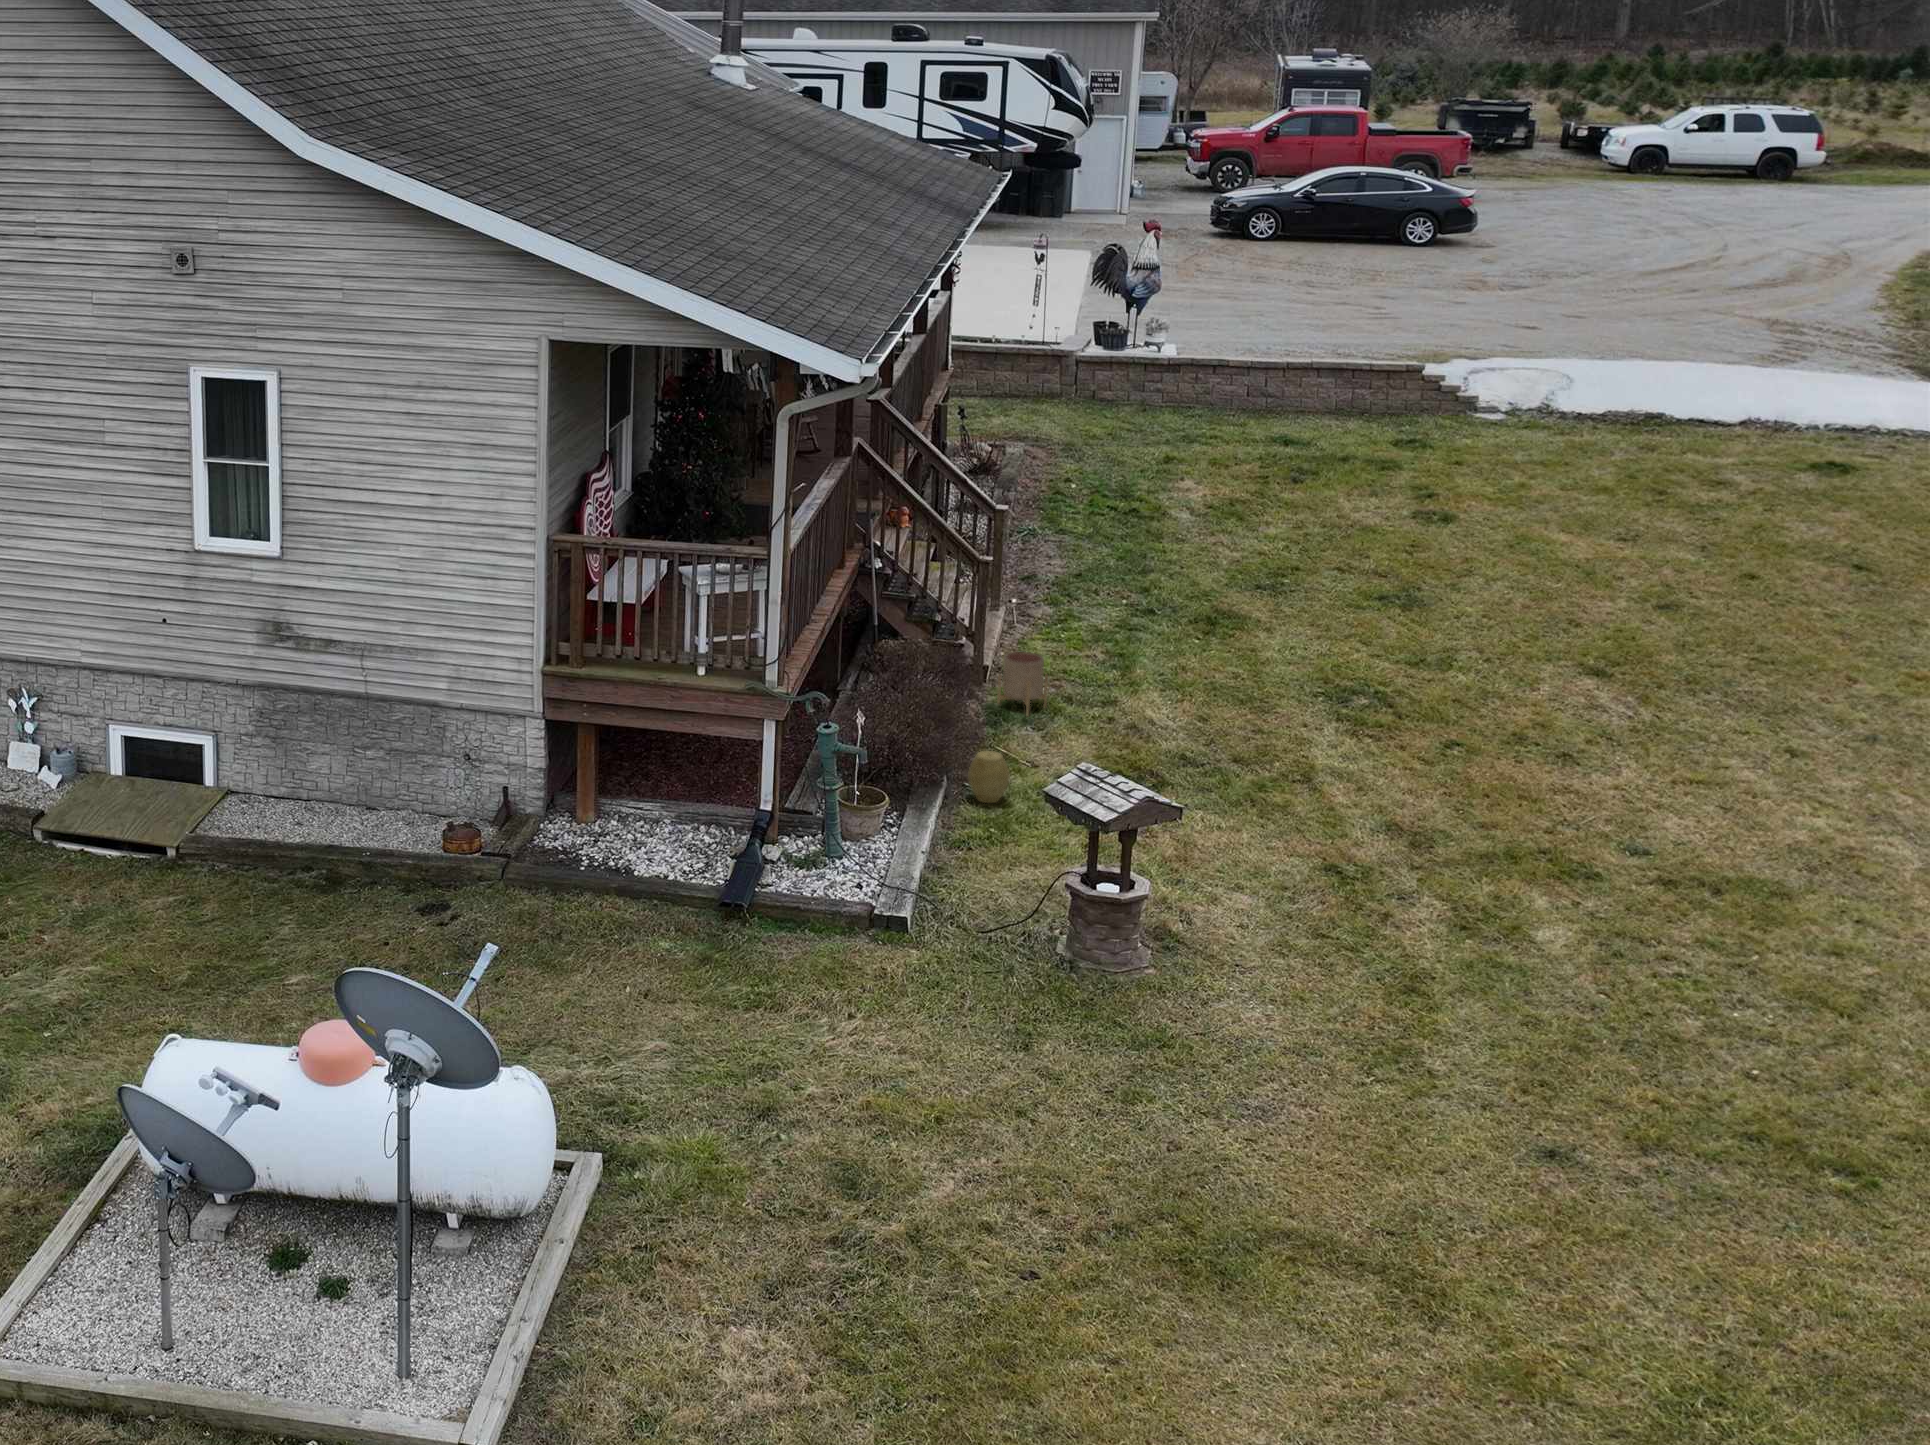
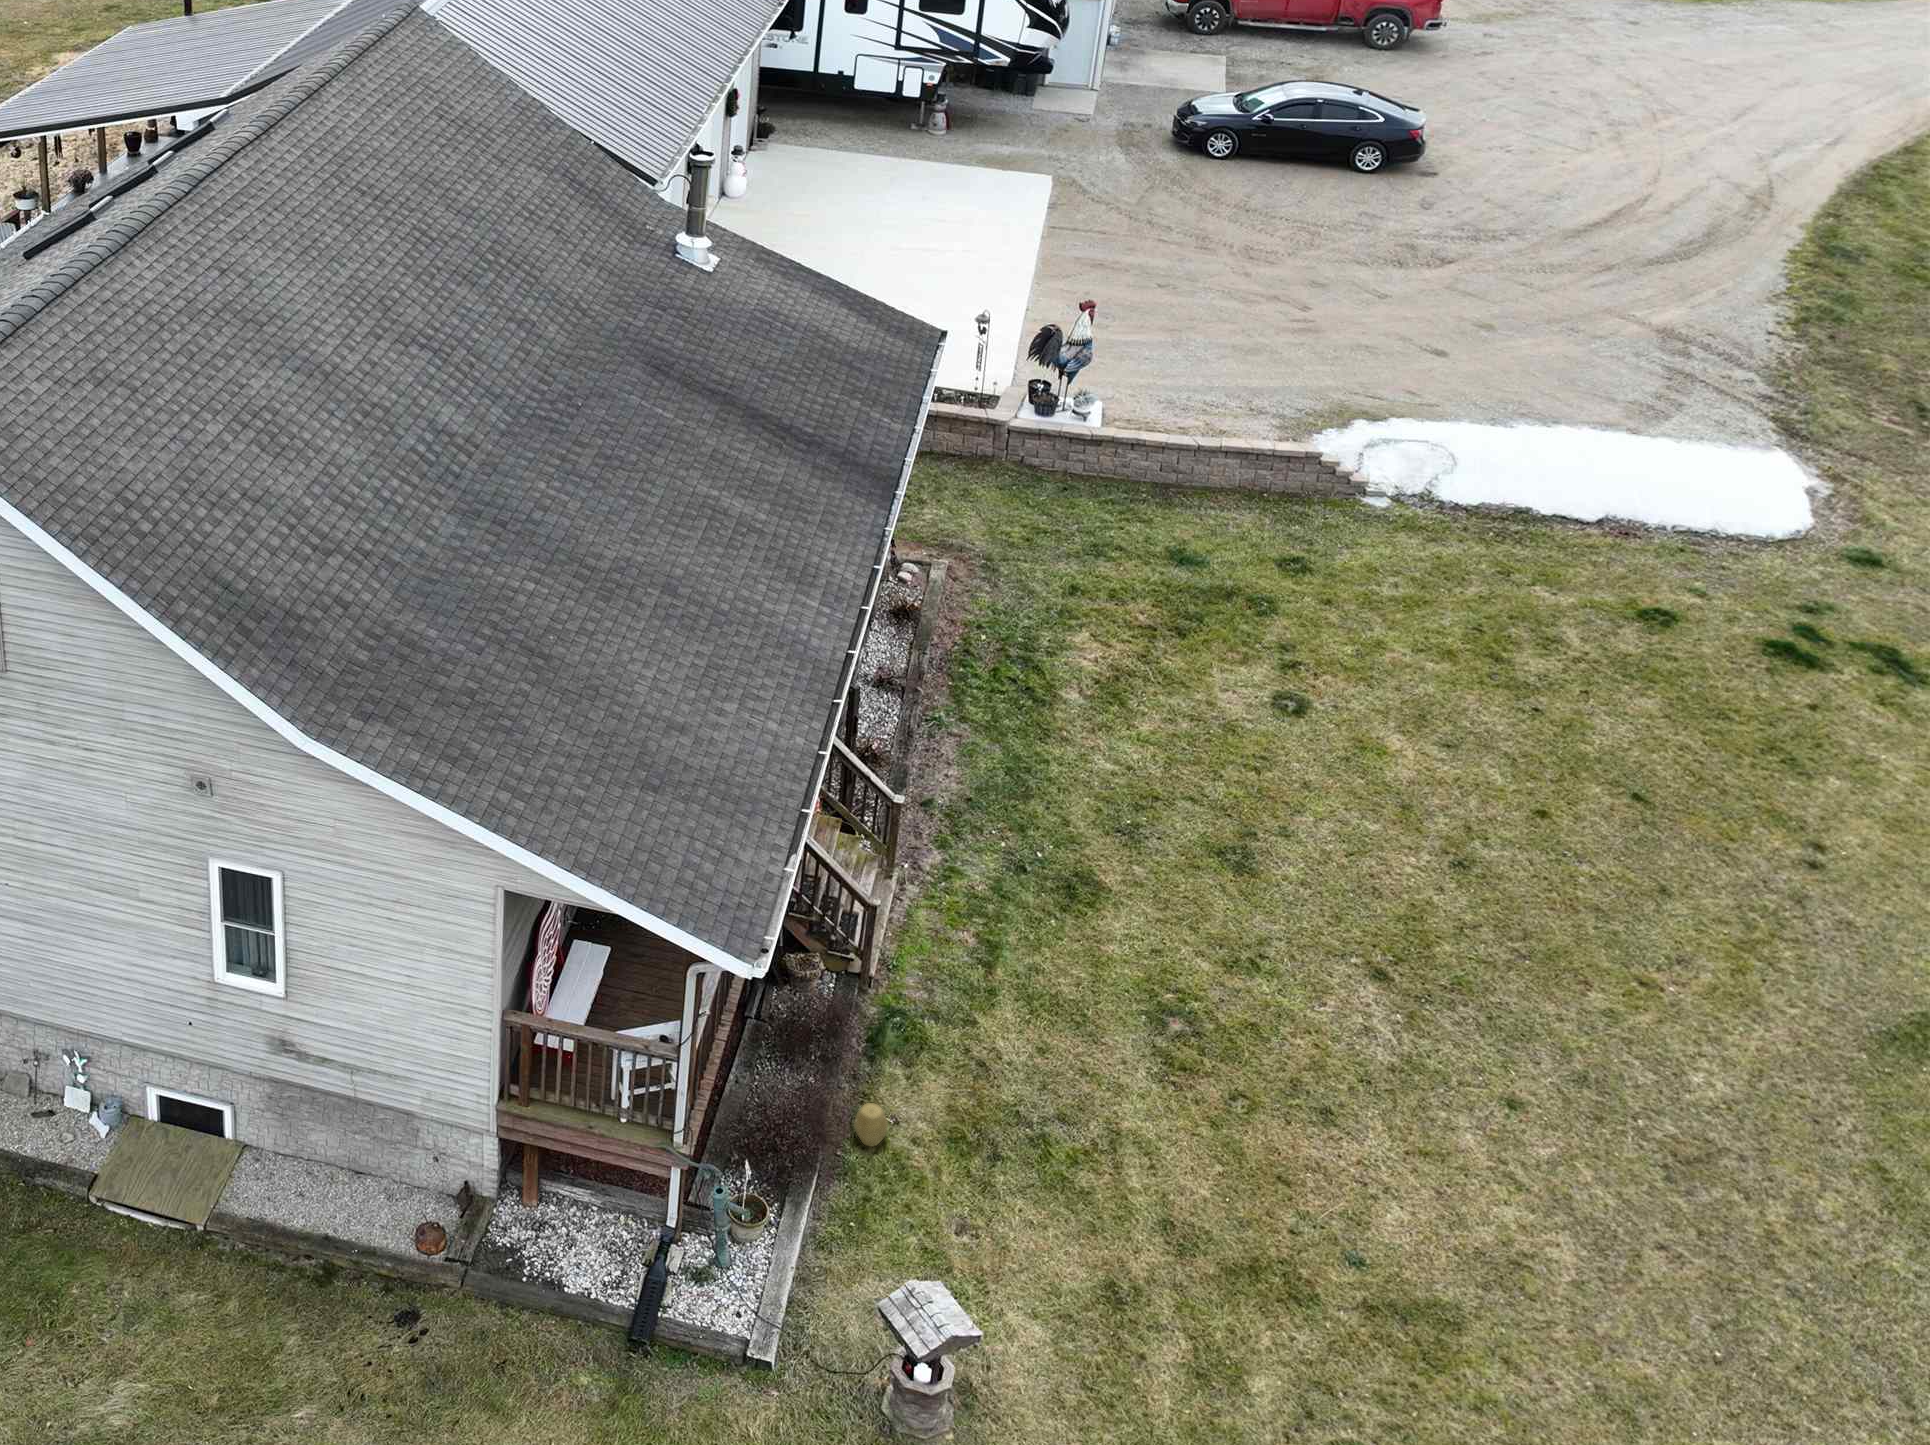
planter: present [997,651,1048,715] -> none [891,949,935,1009]

